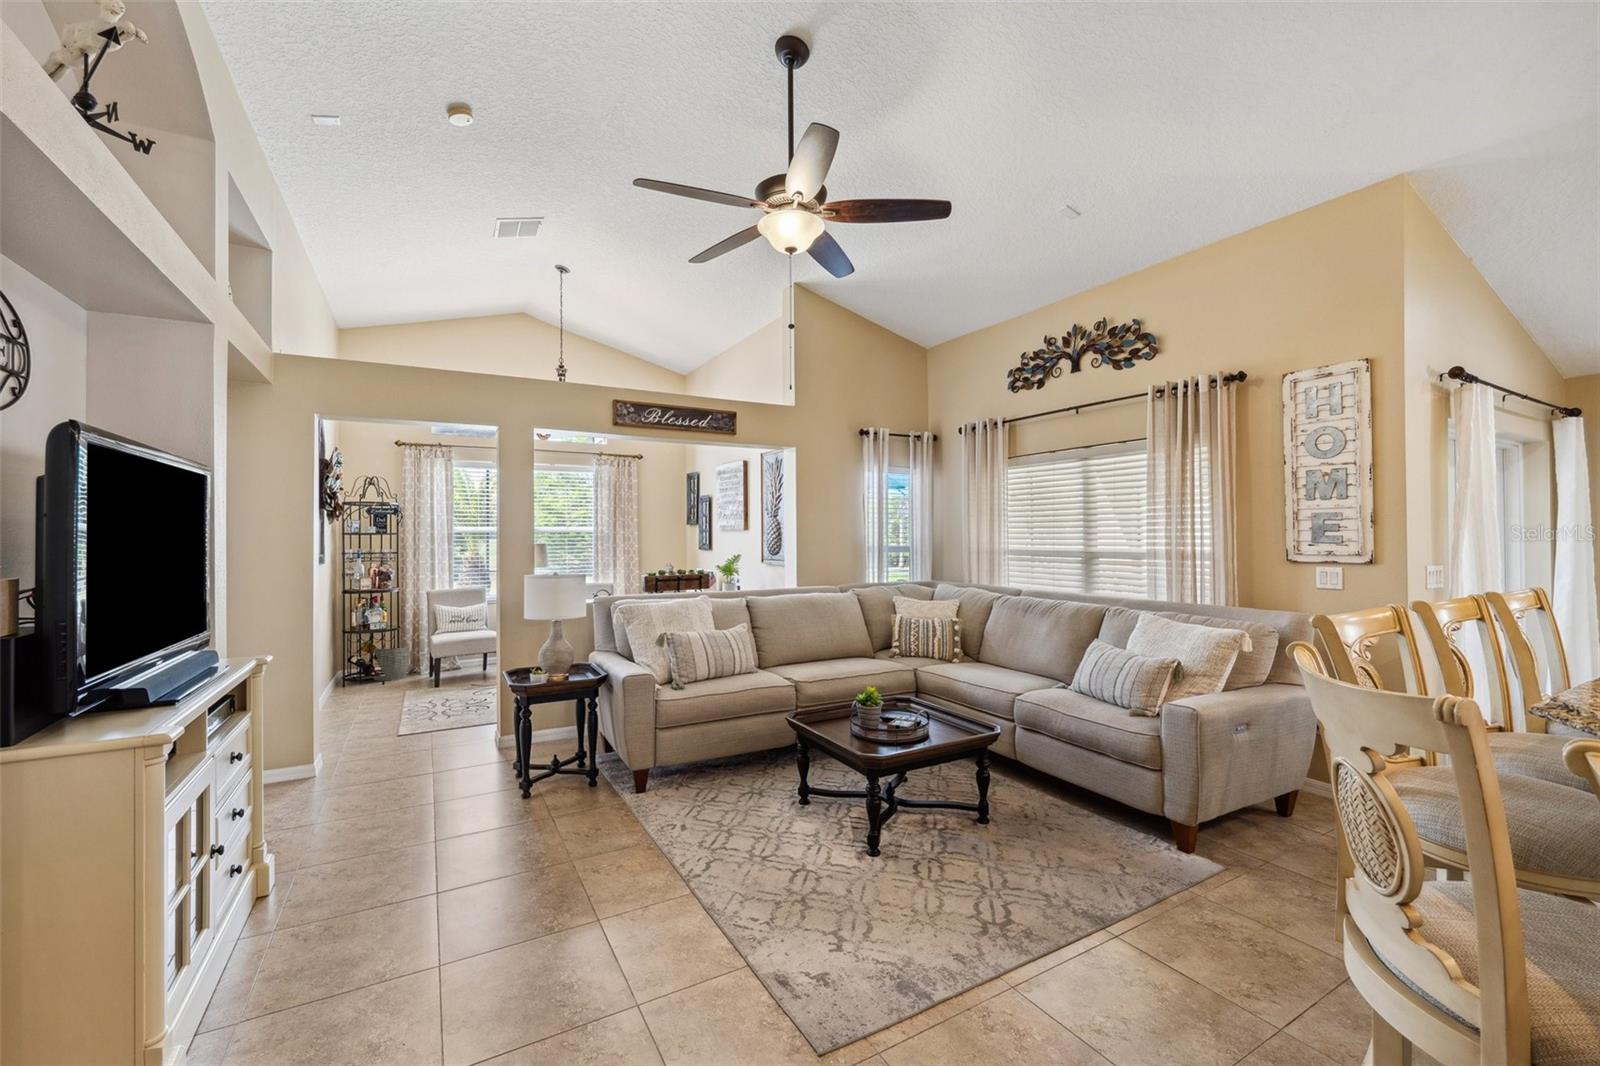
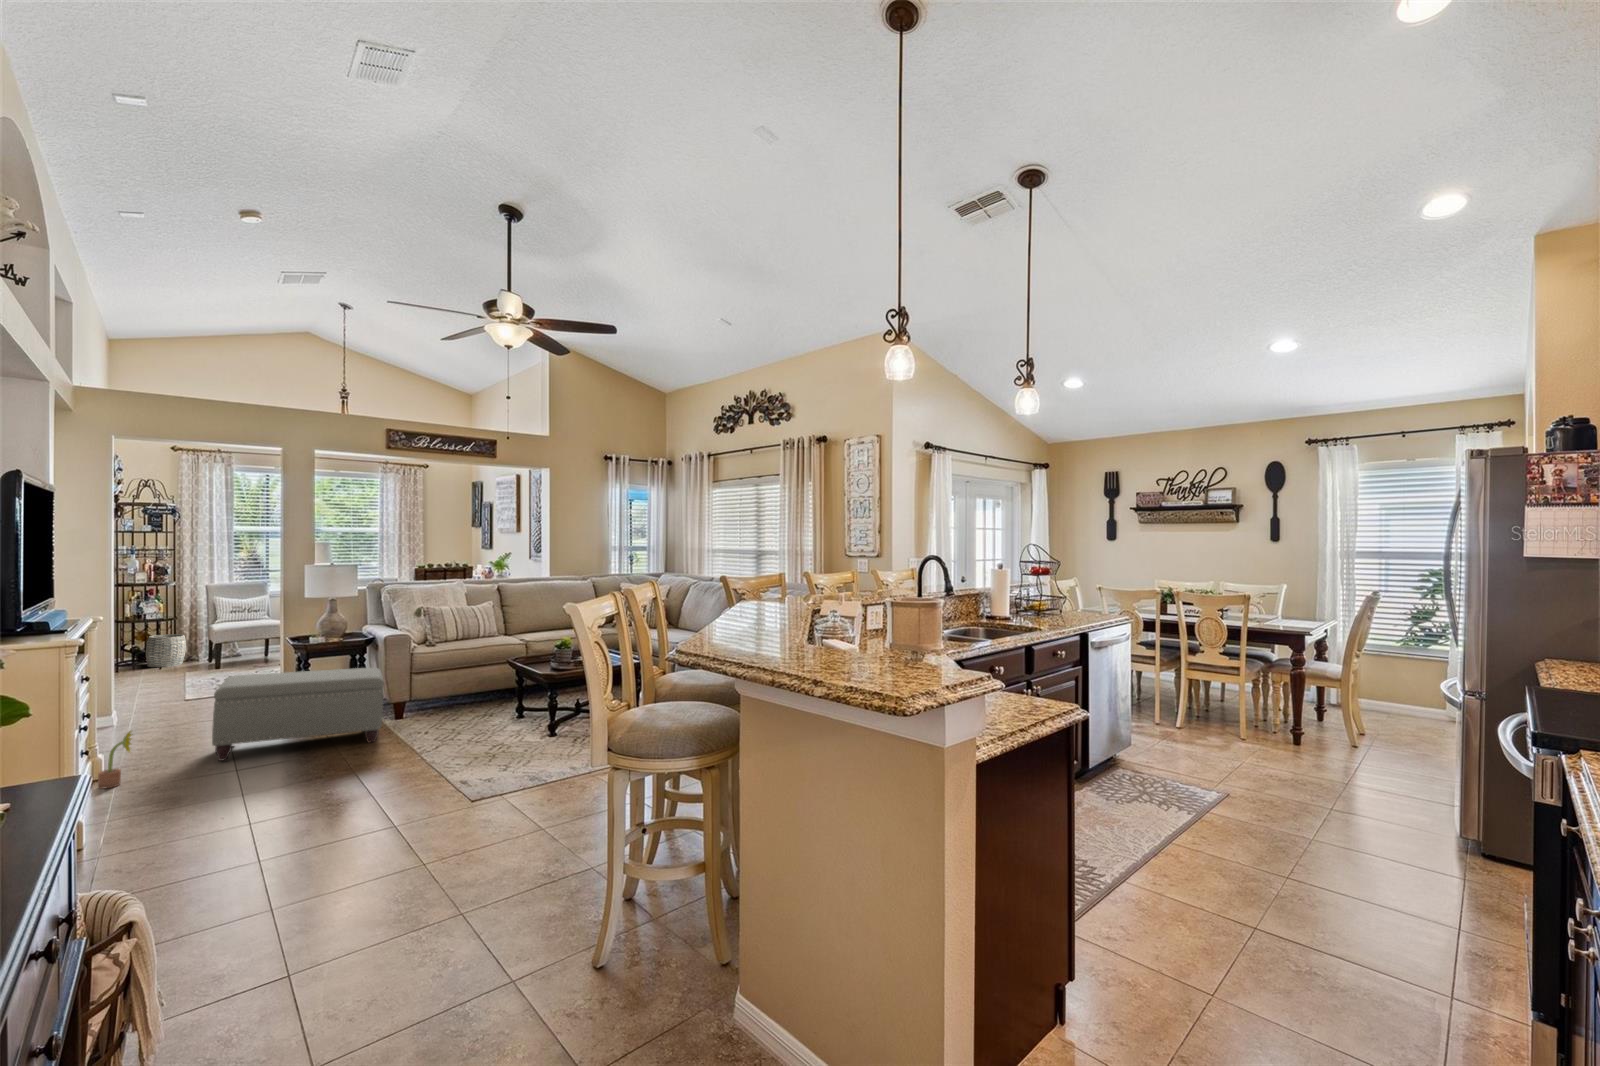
ottoman: none [411,721,630,866] -> present [212,668,384,761]
decorative plant: none [262,825,309,918] -> present [98,731,131,789]

